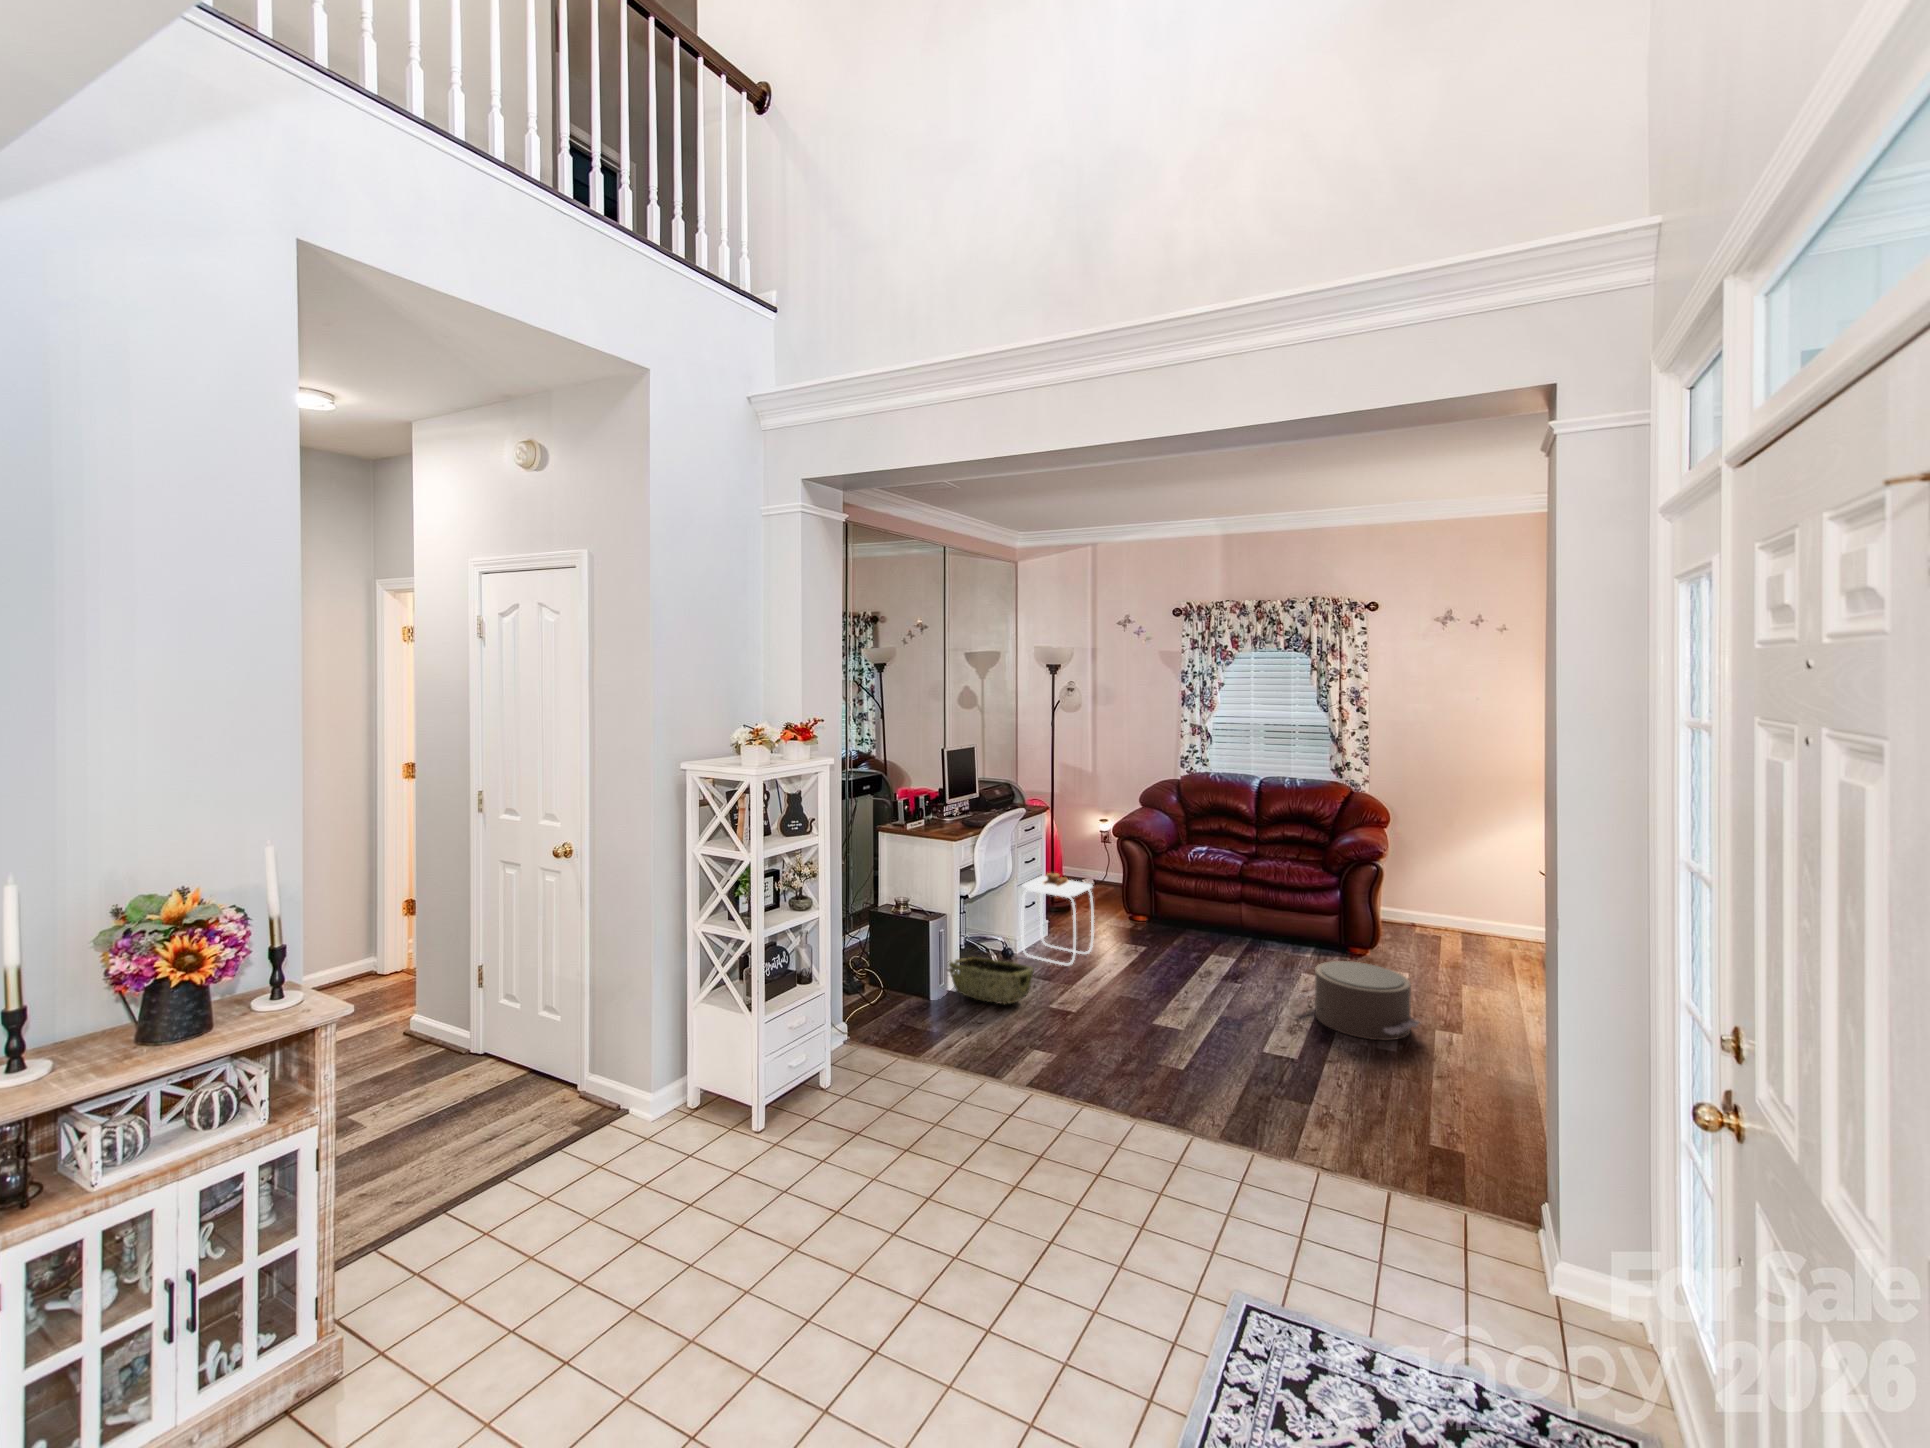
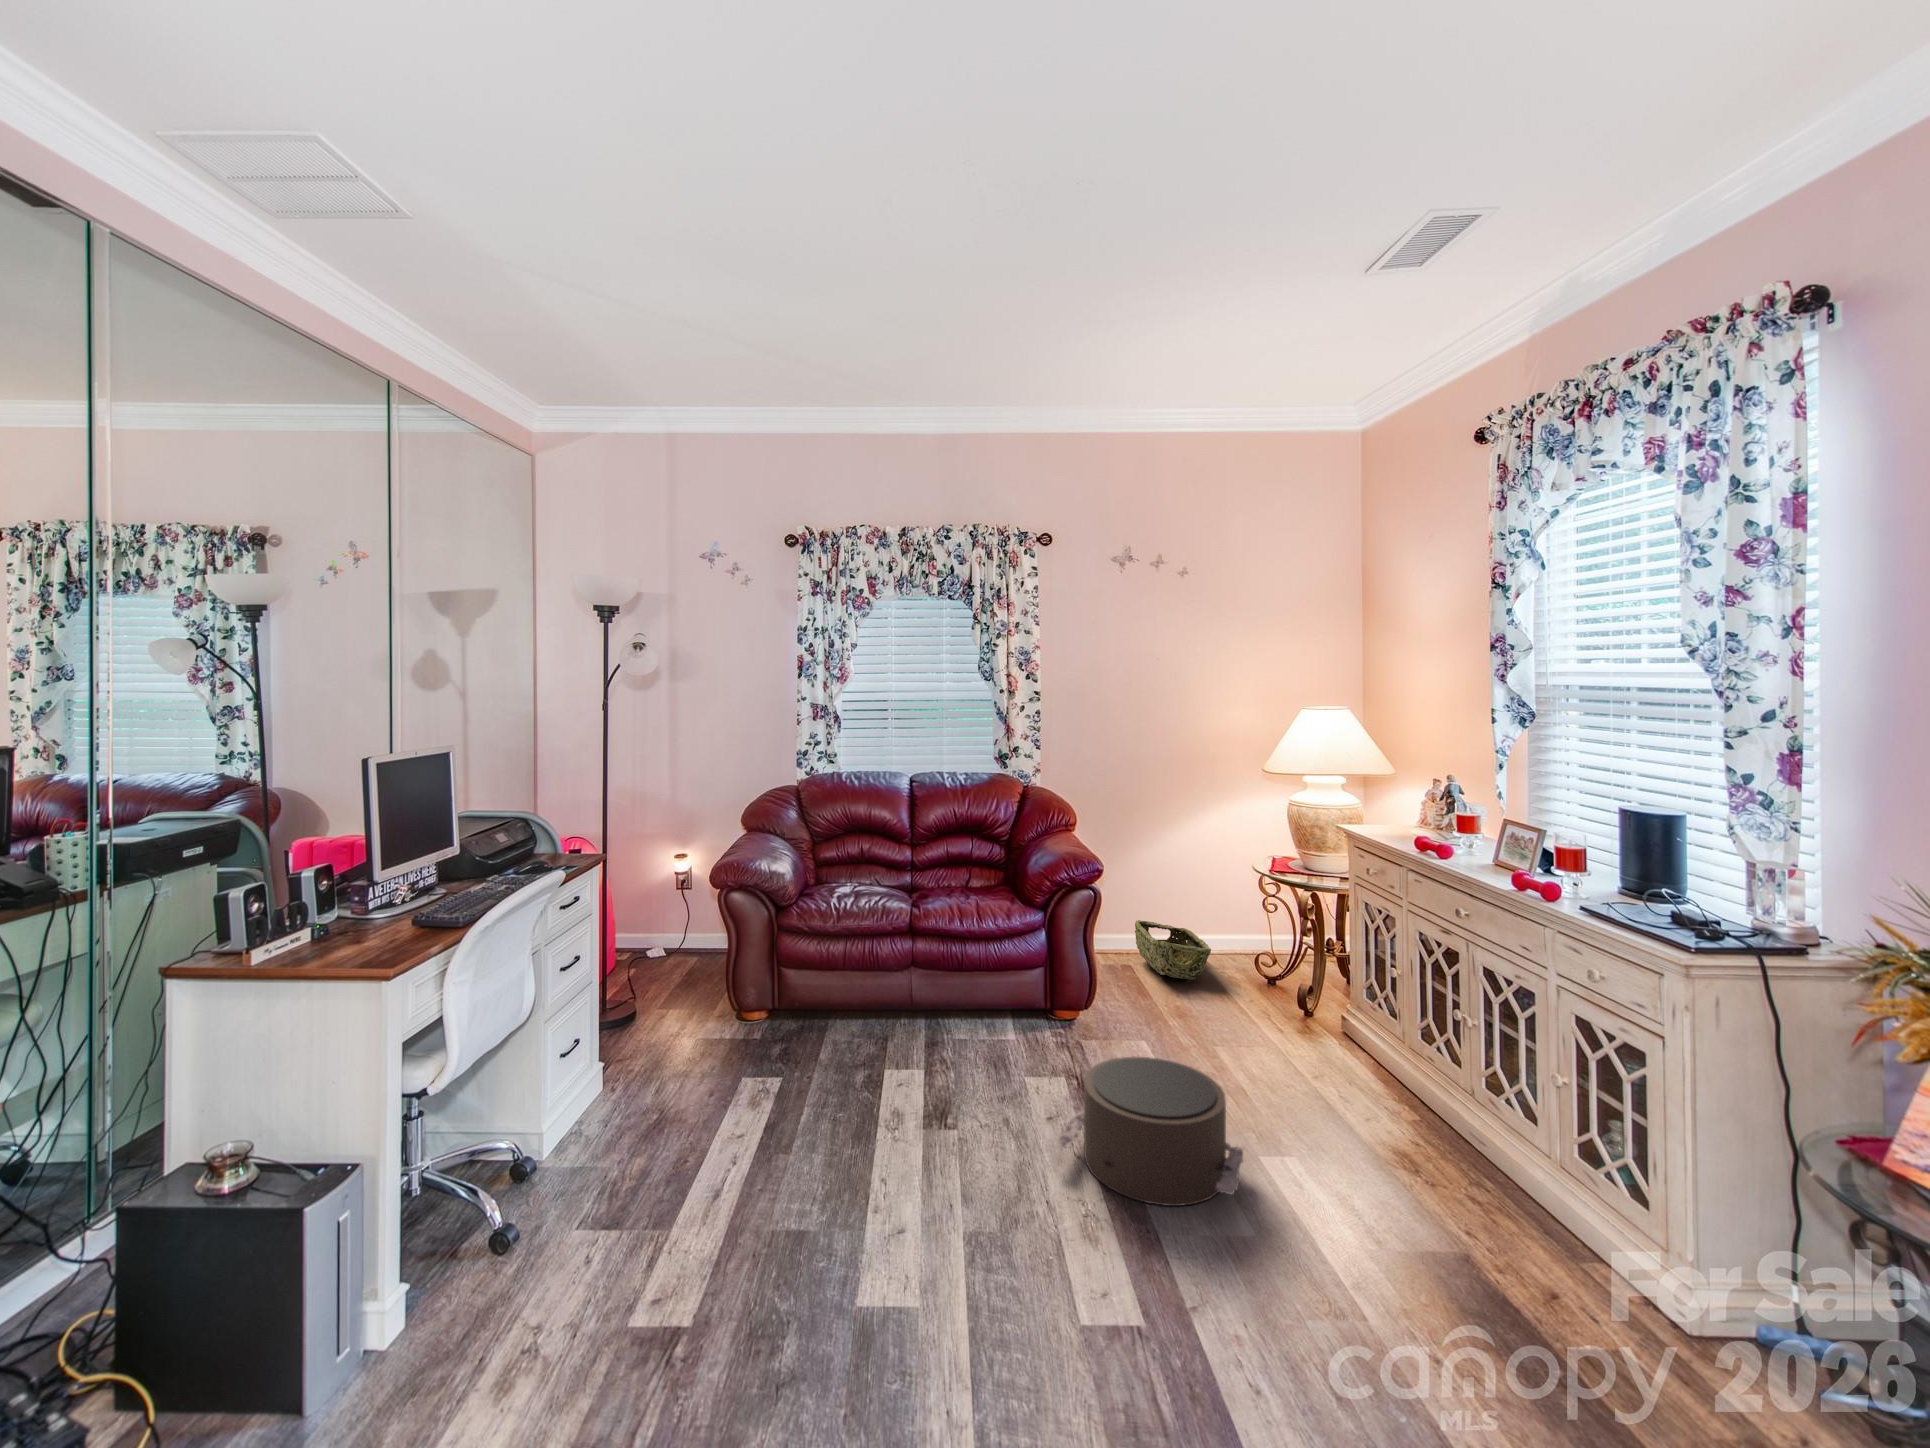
side table: present [1021,873,1094,965] -> none [554,984,697,1170]
woven basket: present [949,957,1033,1005] -> present [1135,920,1211,980]

